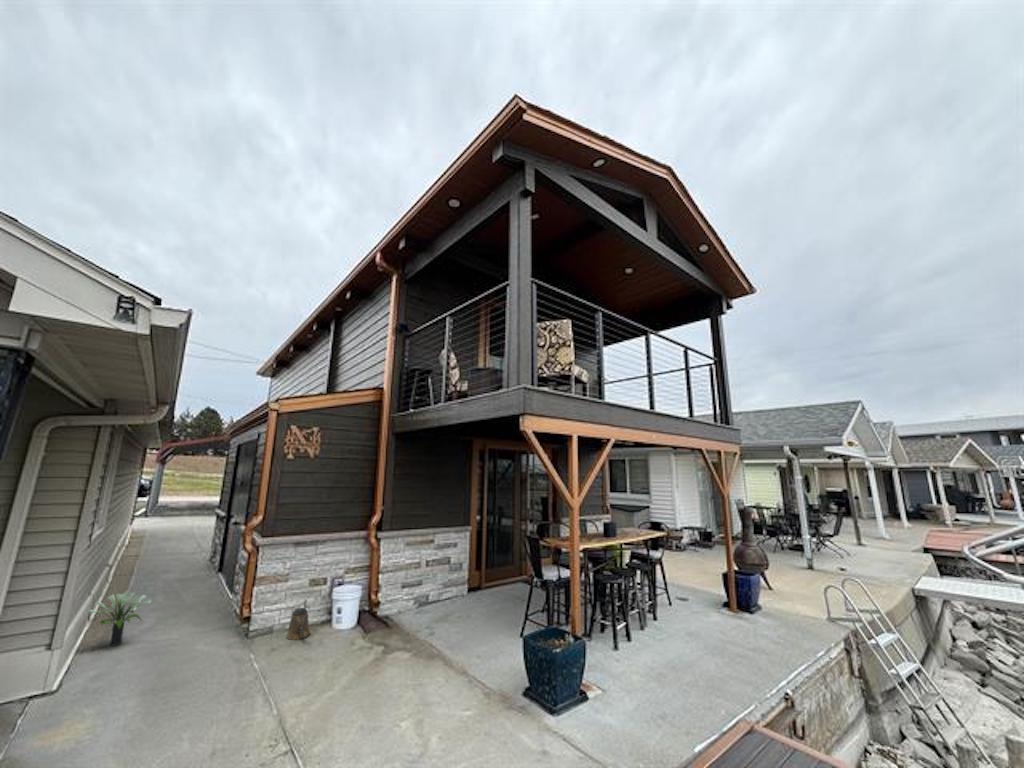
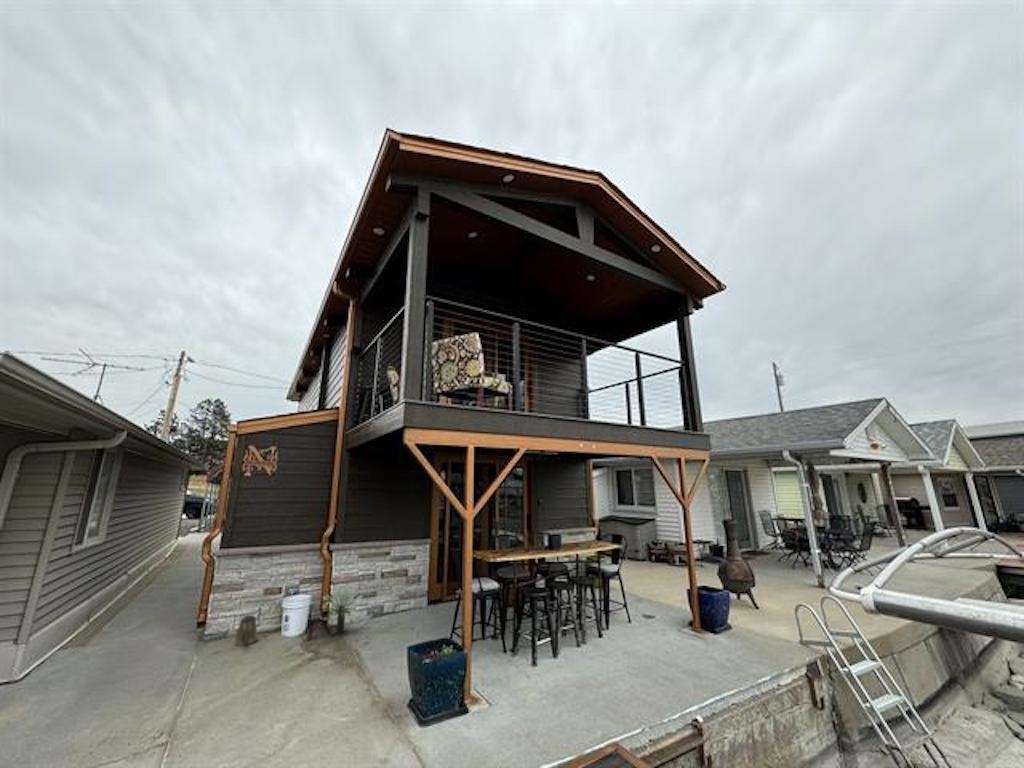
potted plant: present [89,591,151,646] -> present [323,588,362,633]

